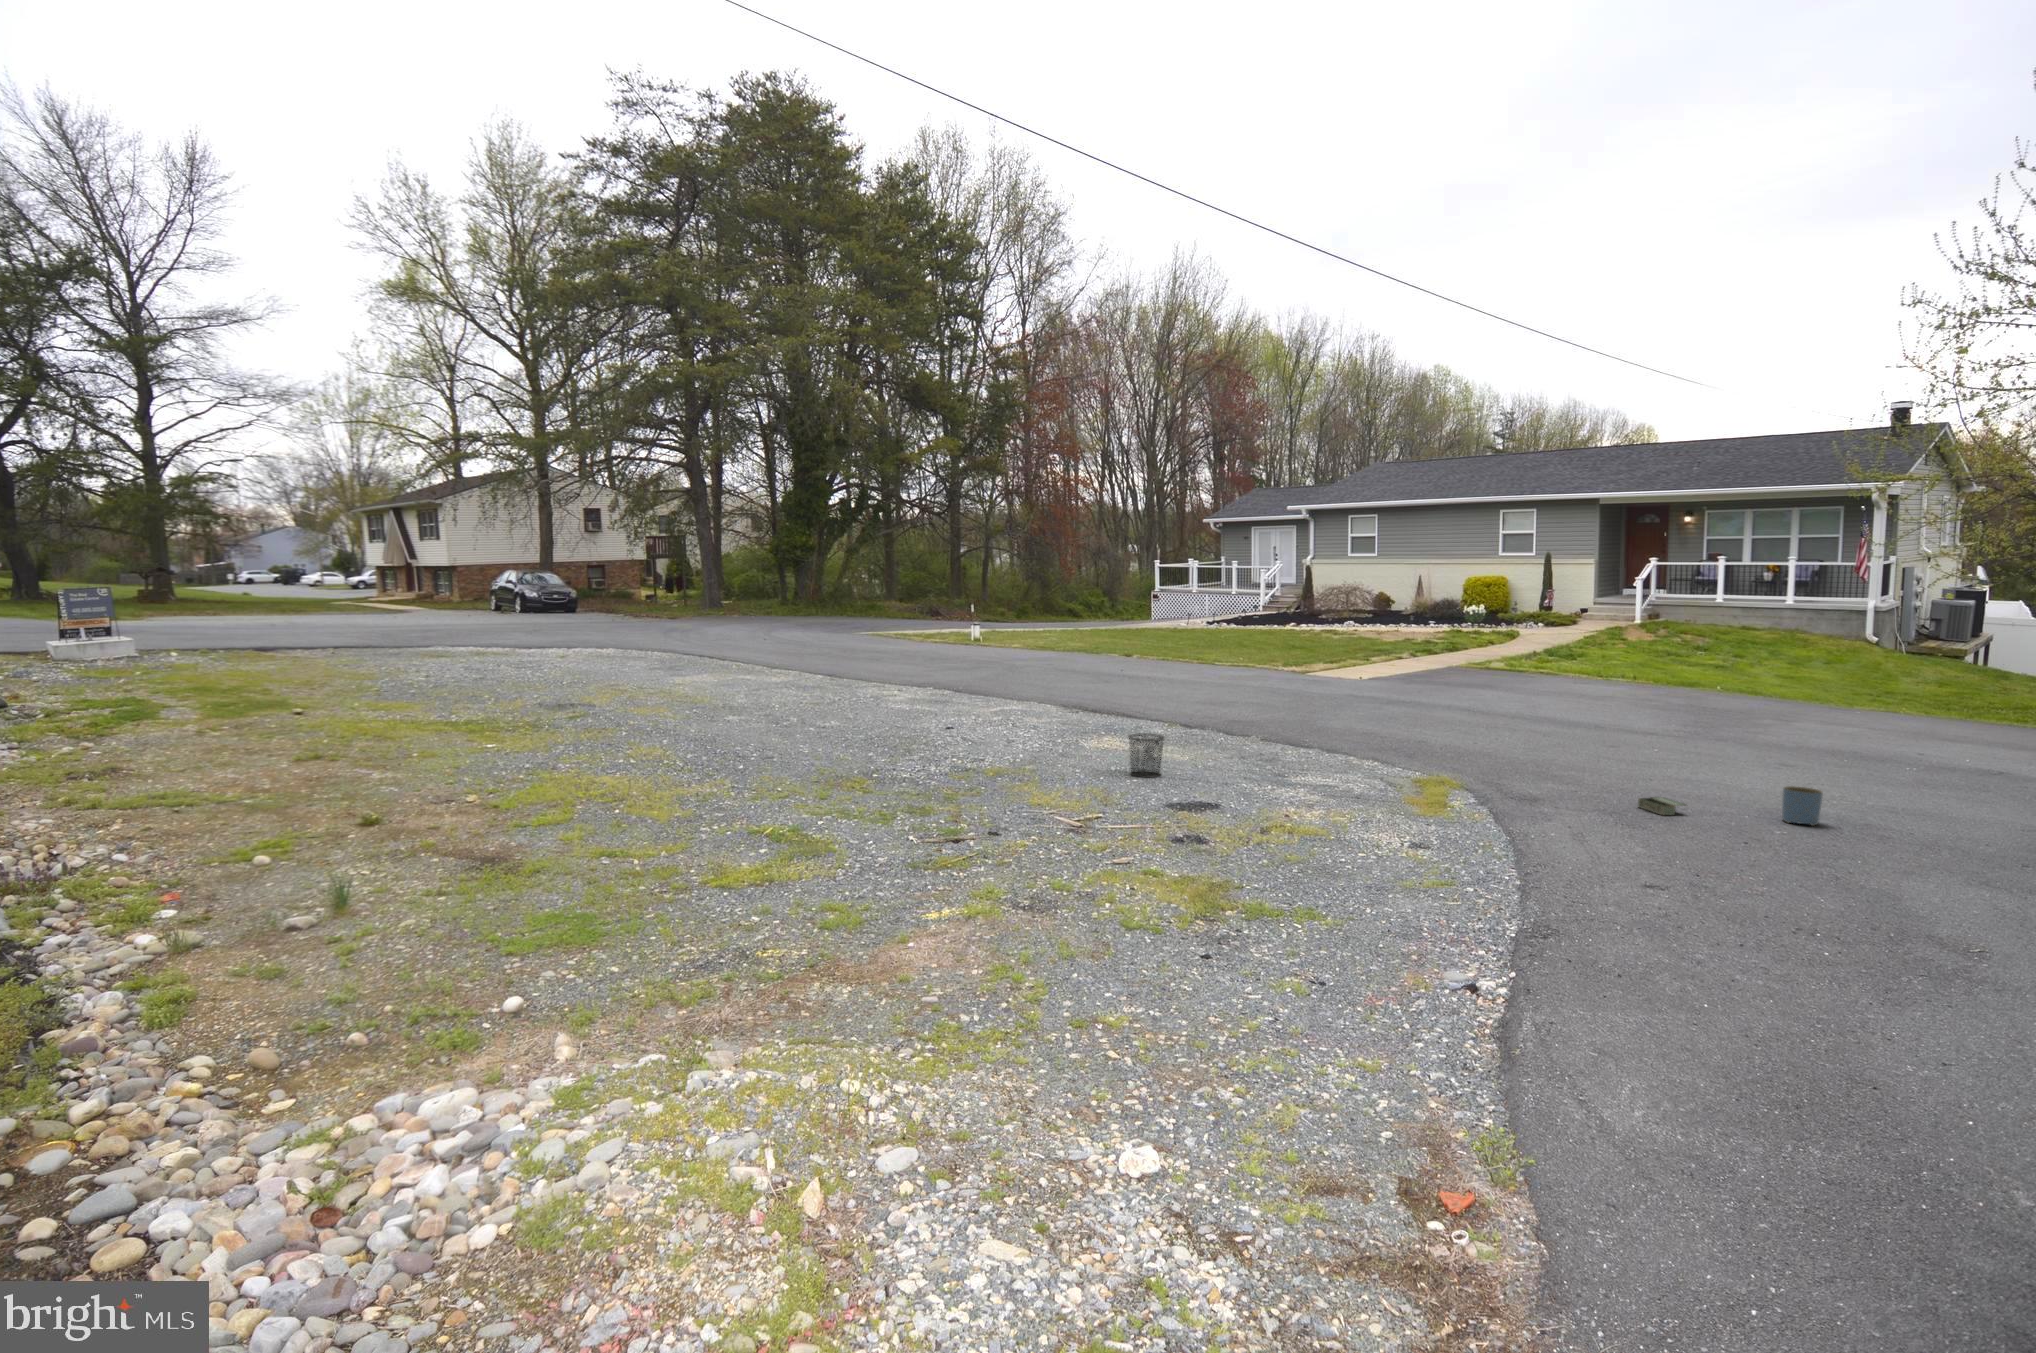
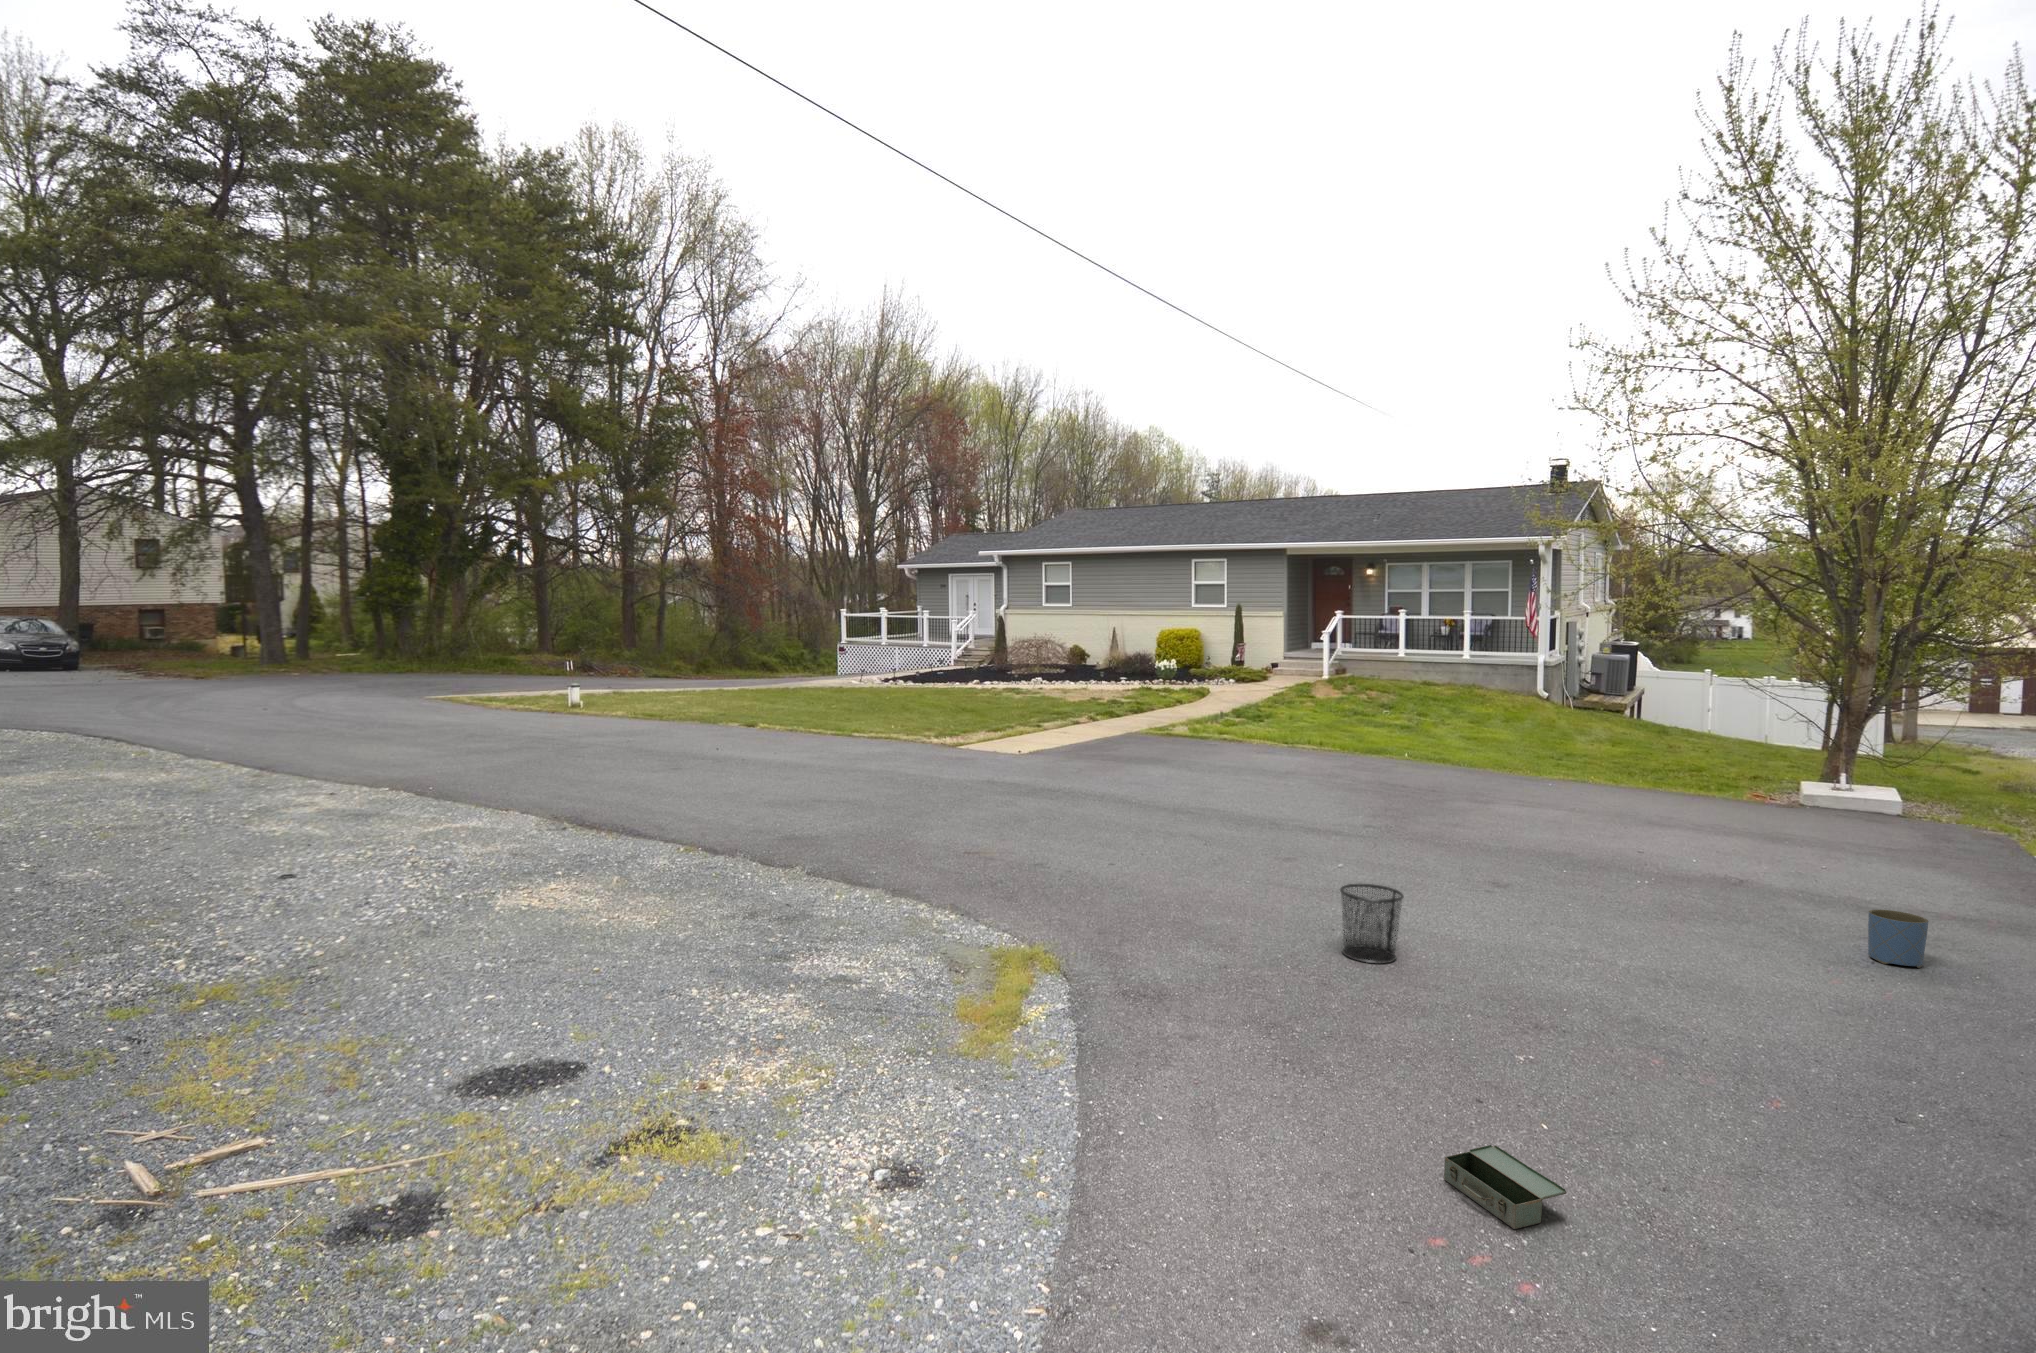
trash can: present [1129,733,1164,778] -> present [1340,884,1404,964]
planter: present [1782,786,1823,826] -> present [1868,910,1928,968]

